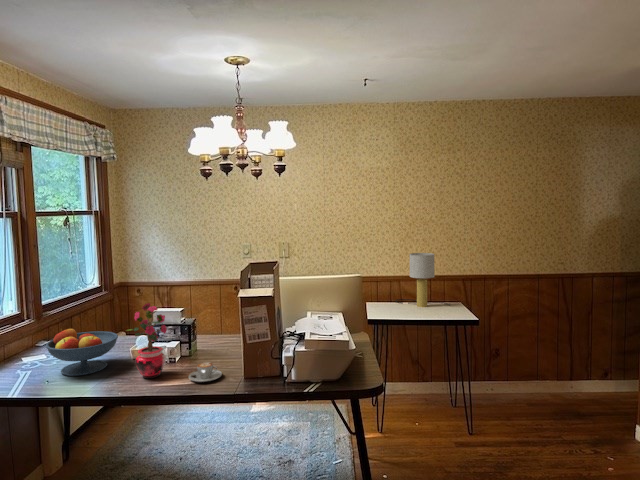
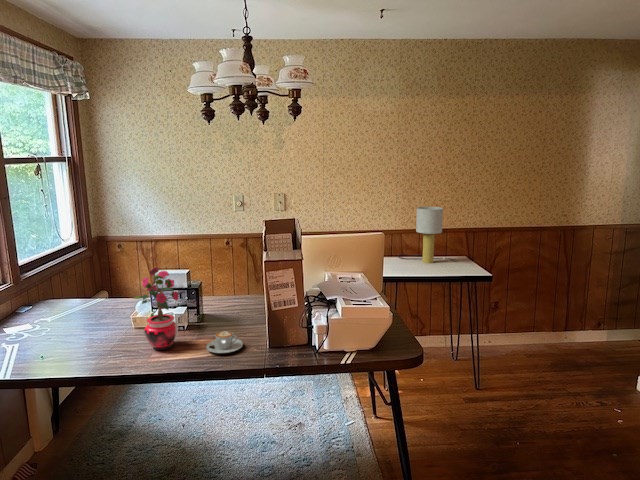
fruit bowl: present [46,329,118,376] -> none [36,295,118,348]

